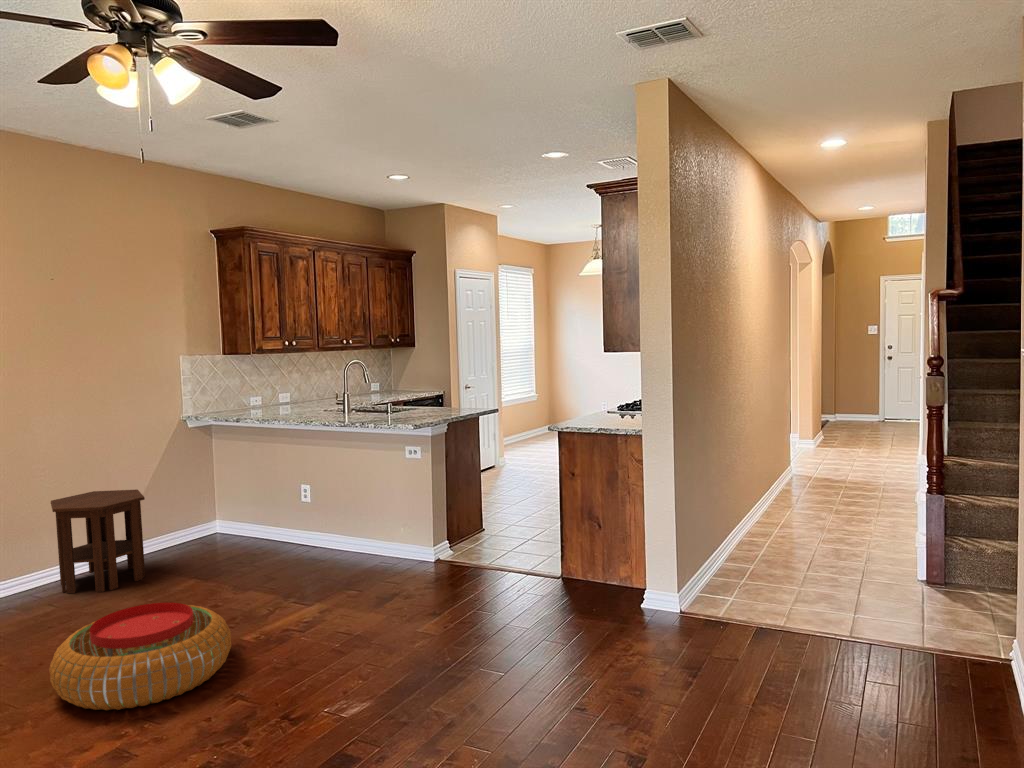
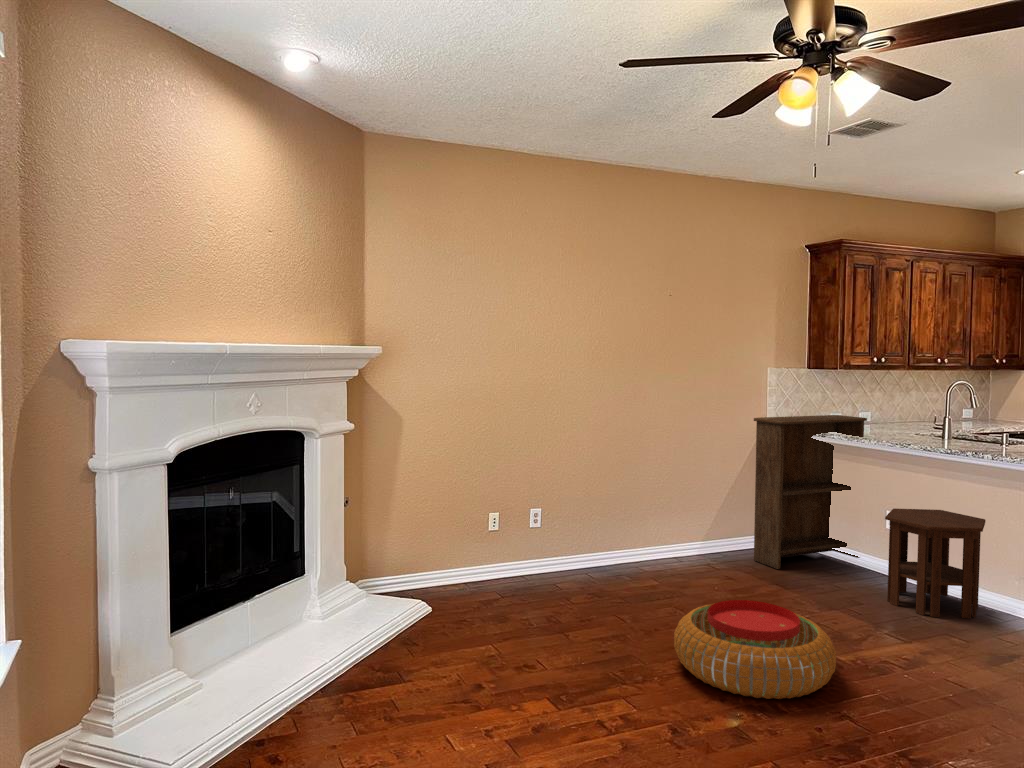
bookshelf: none [163,399,284,562] -> present [754,415,867,569]
side table: present [51,490,145,593] -> present [885,509,986,618]

